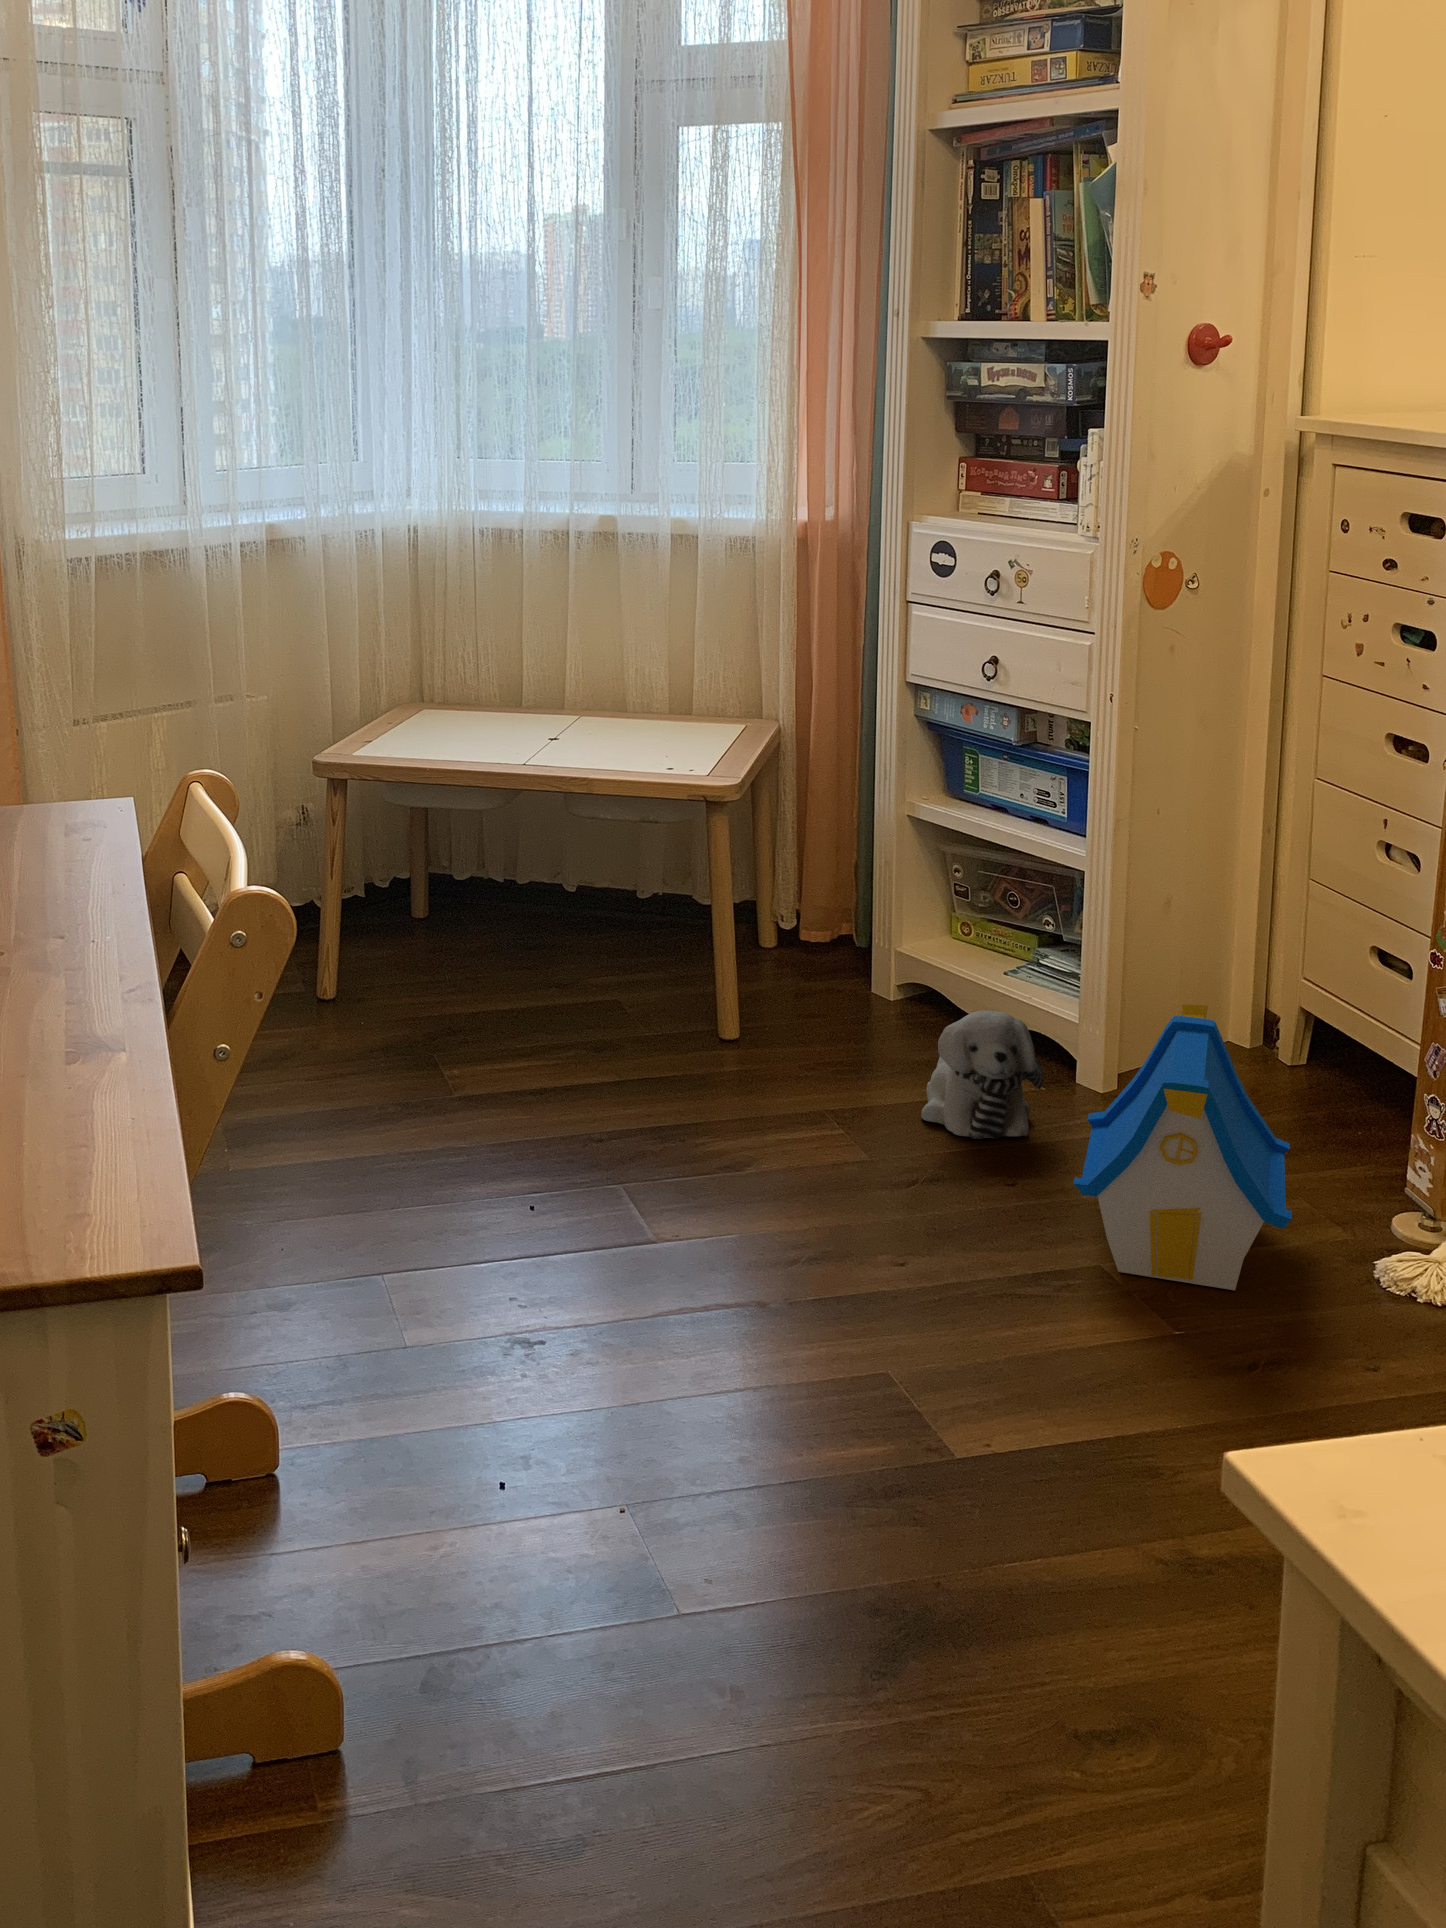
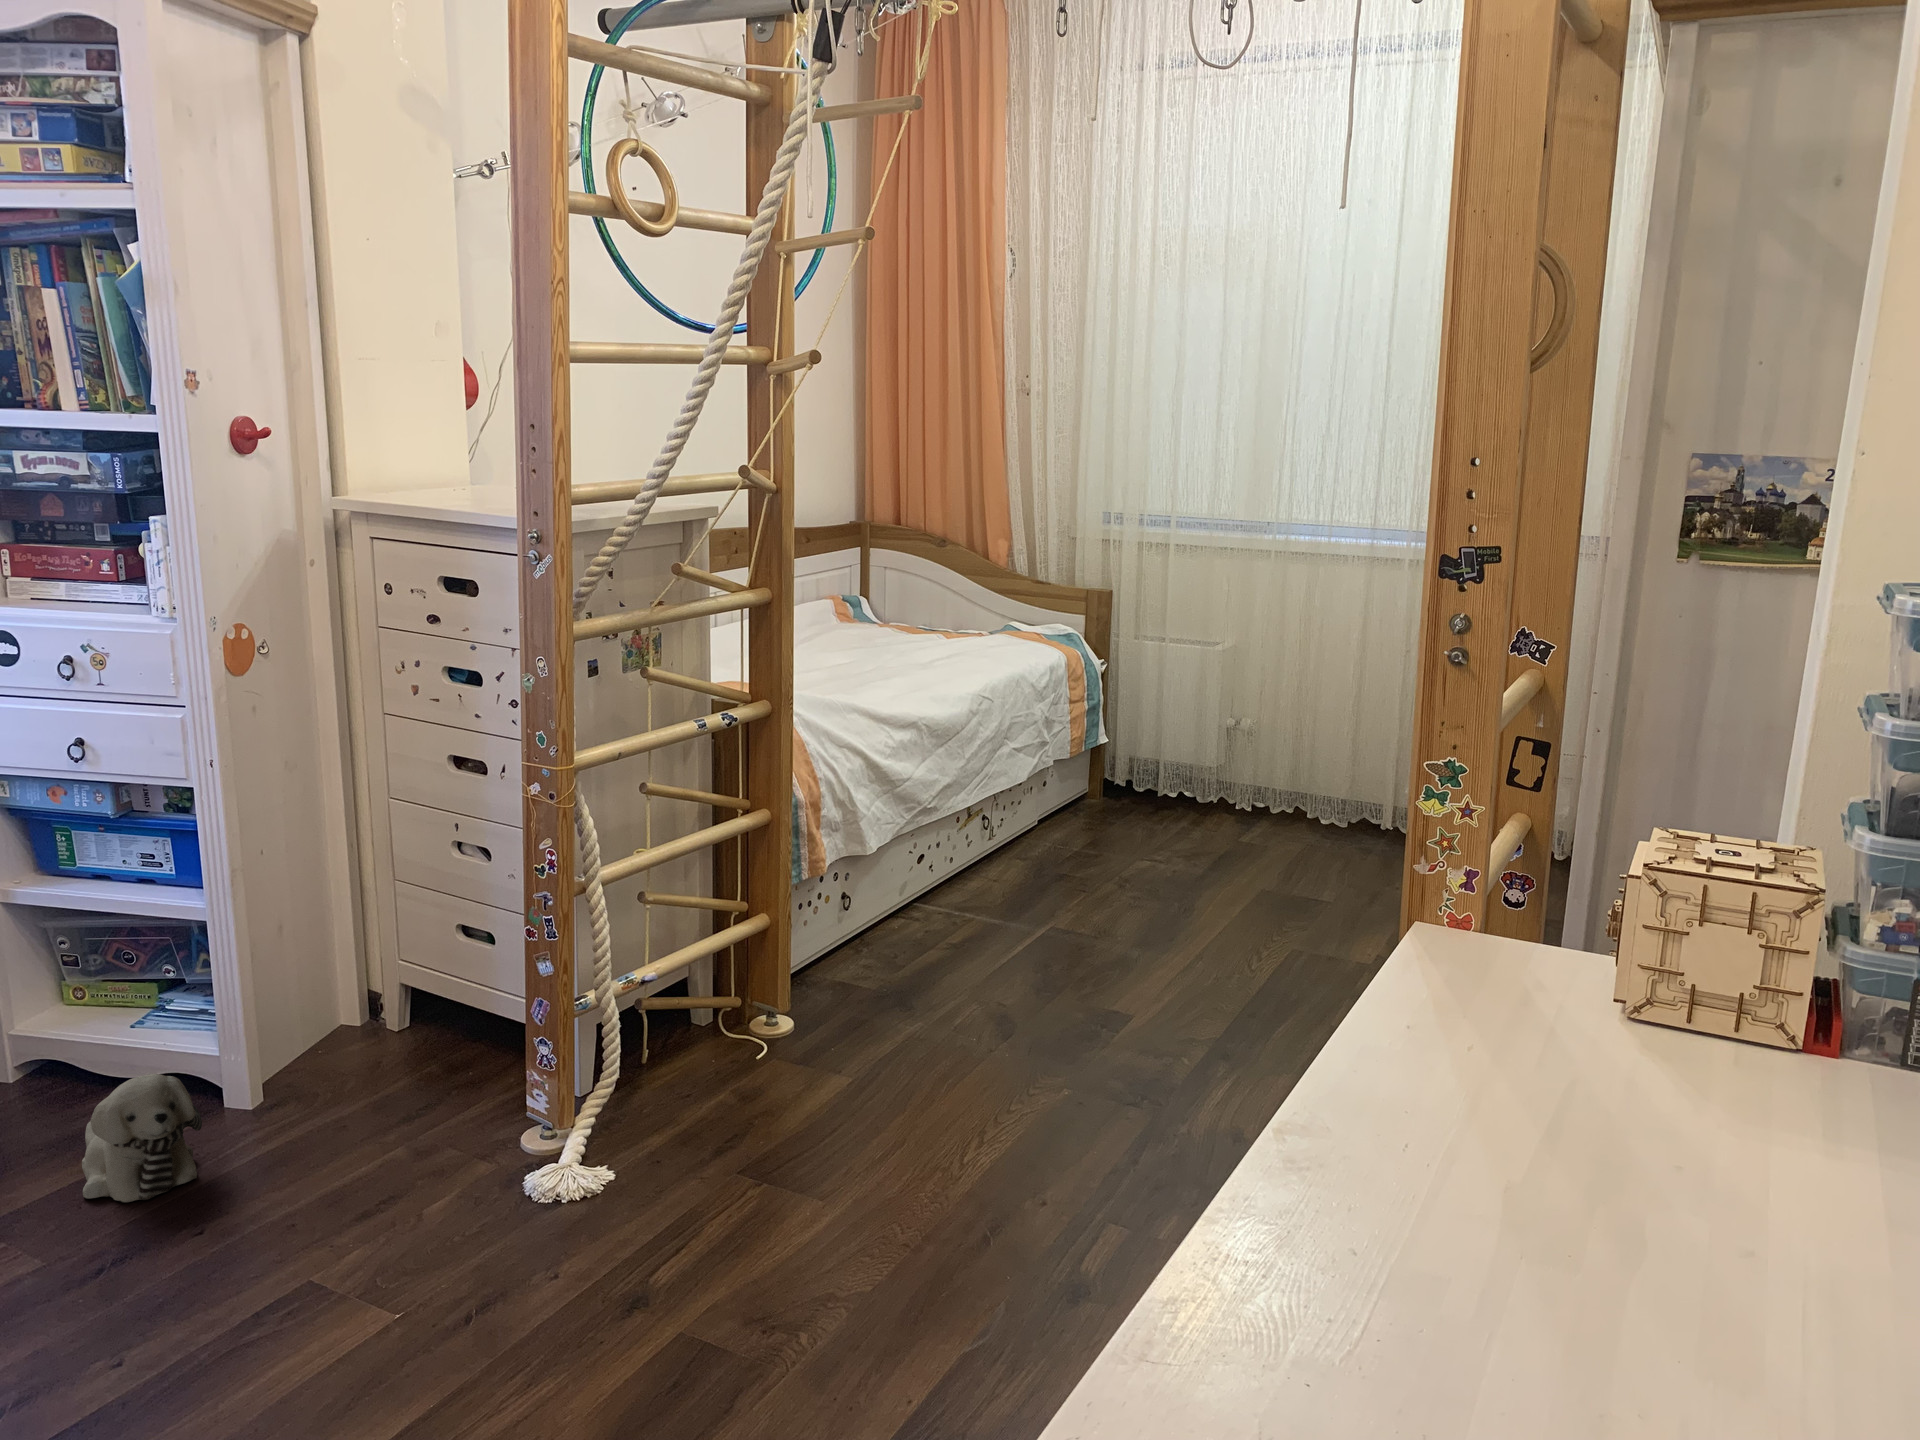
toy house: present [1074,1004,1292,1290] -> none [261,1019,466,1282]

